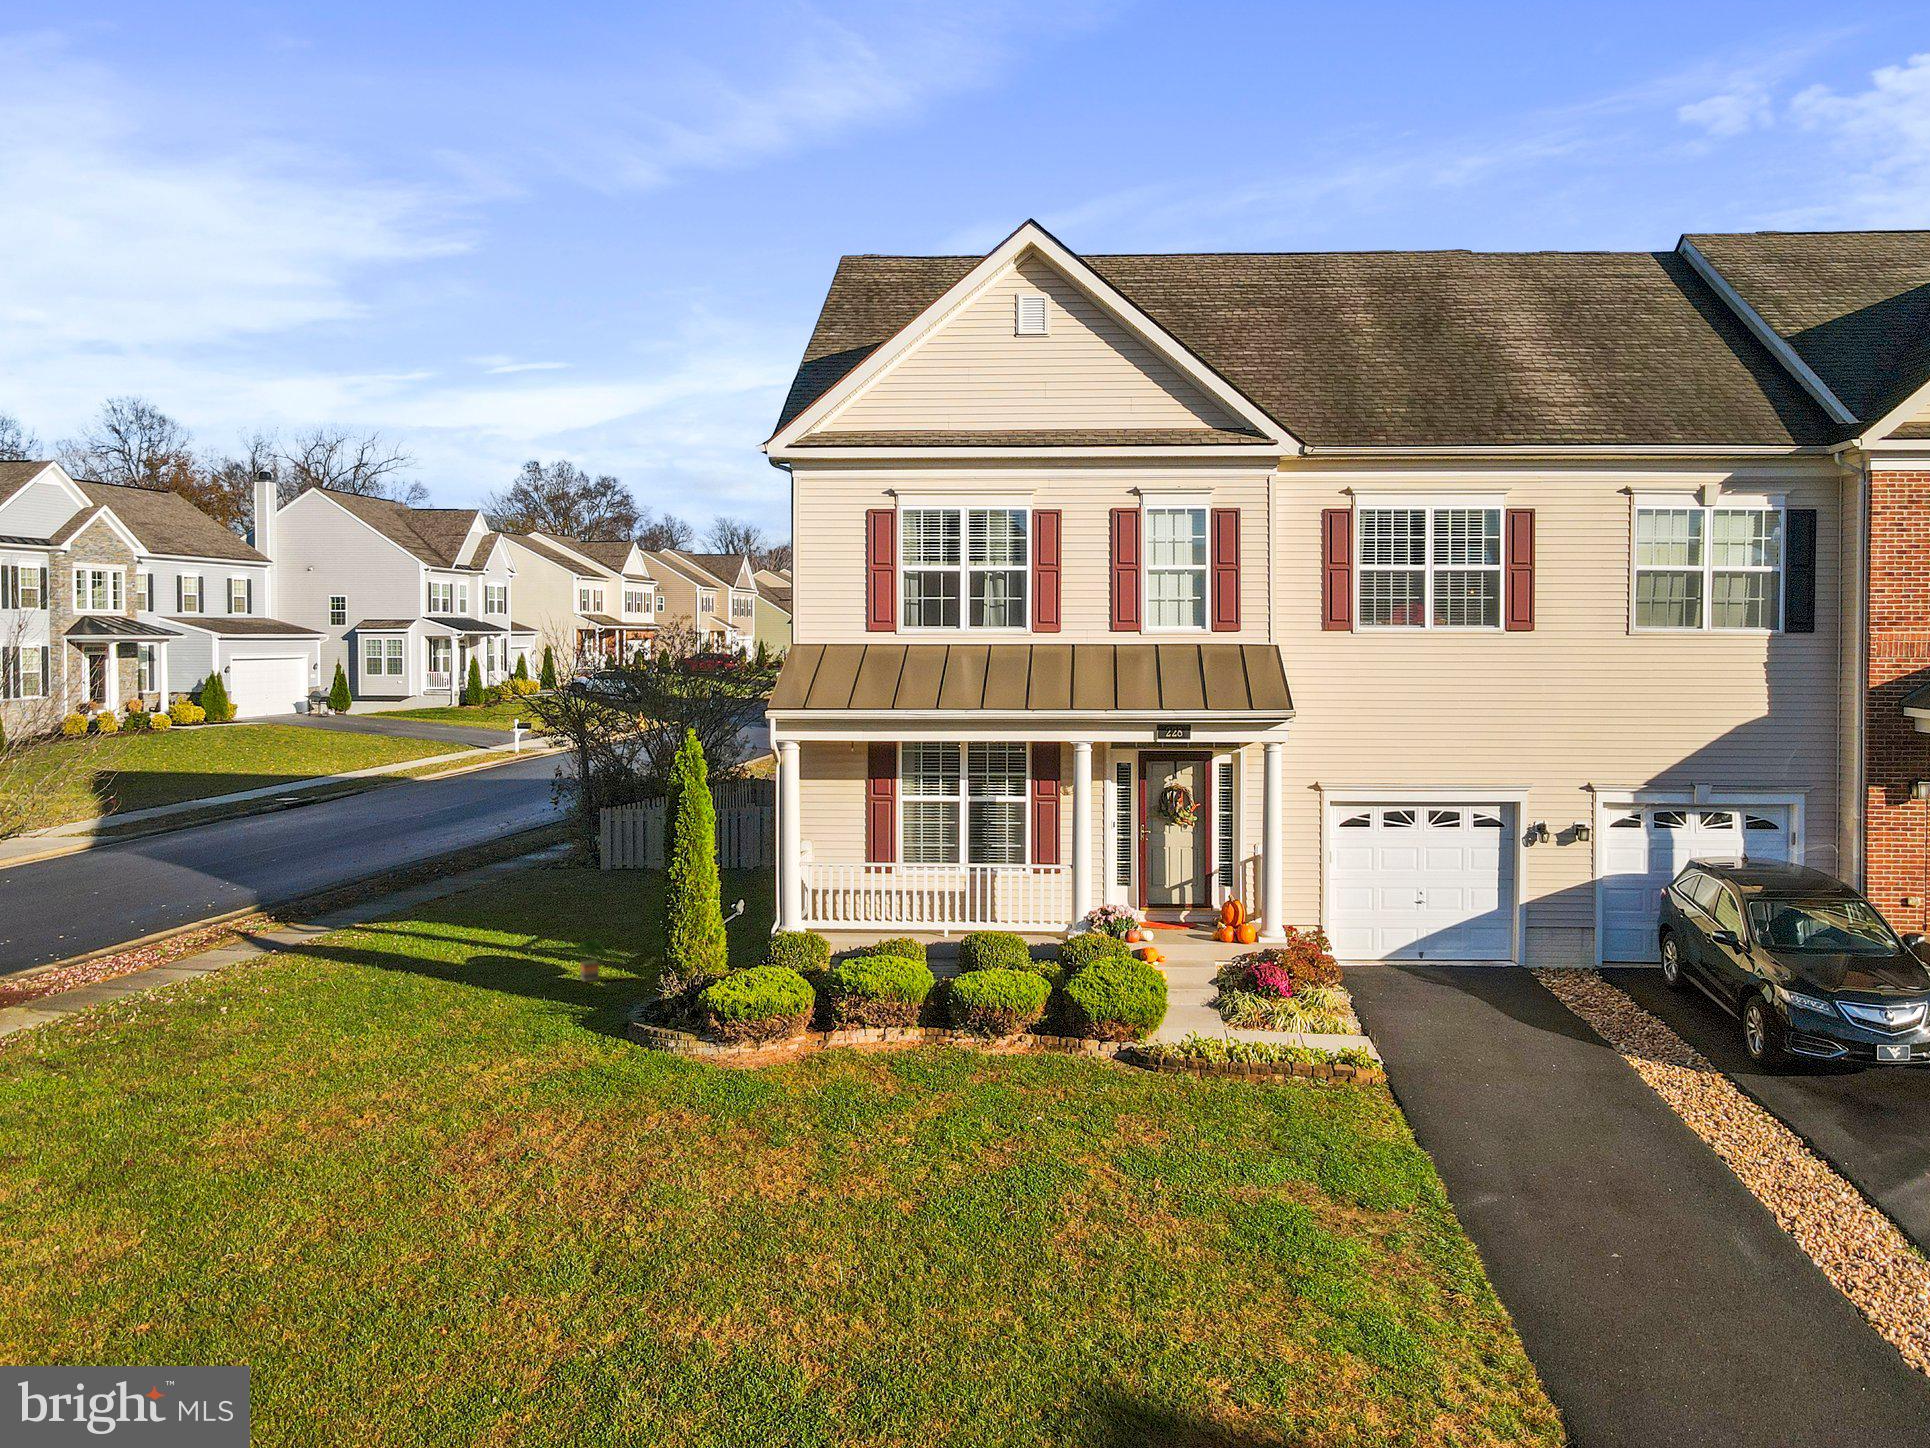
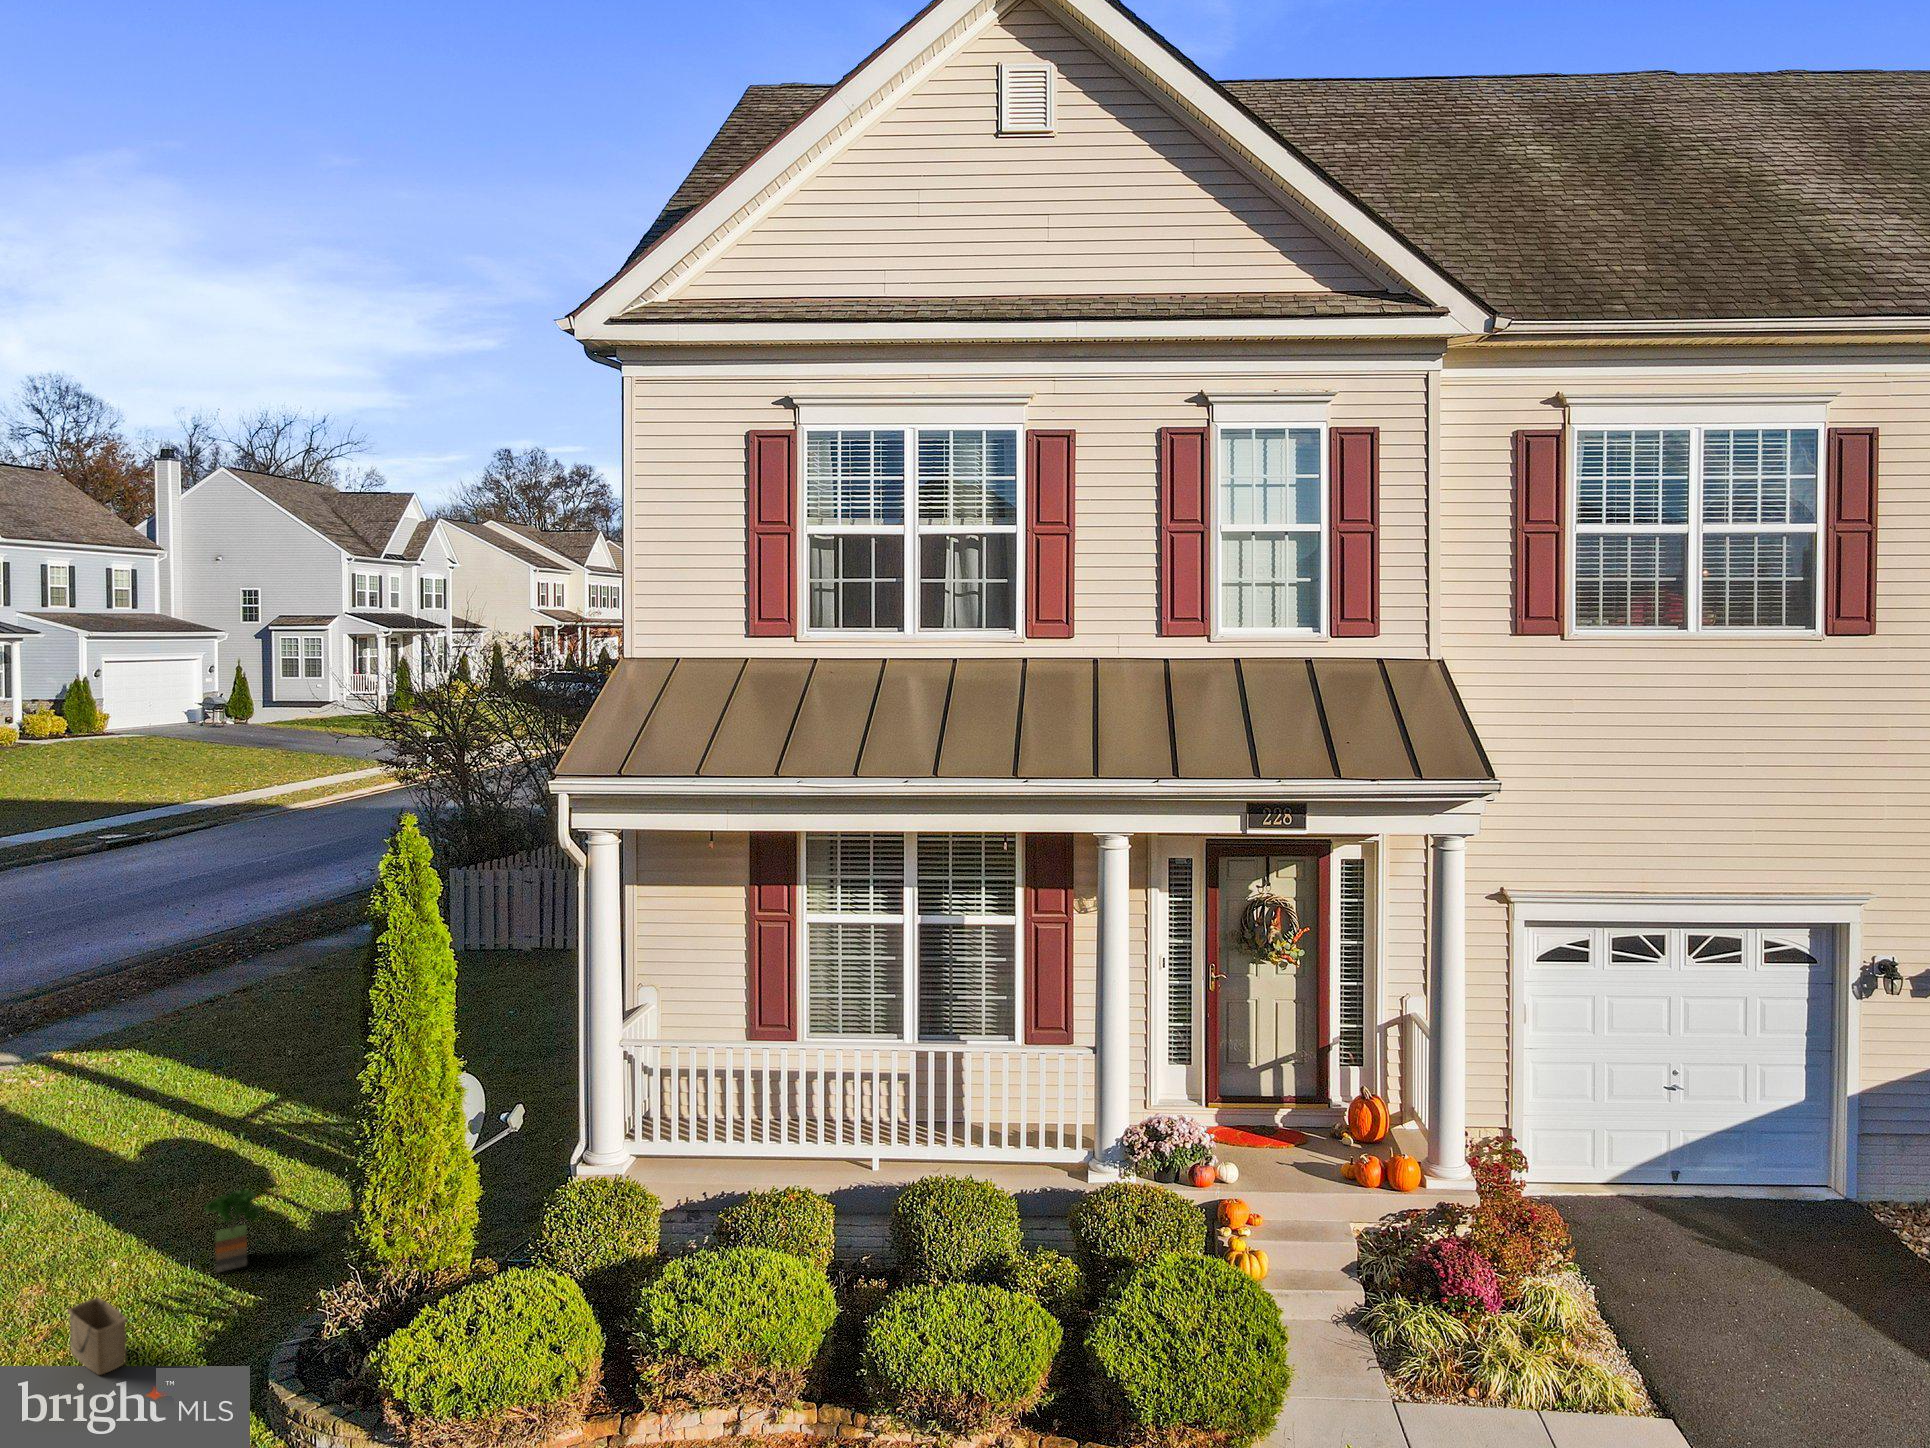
basket: none [532,977,566,1010] -> present [67,1298,128,1375]

